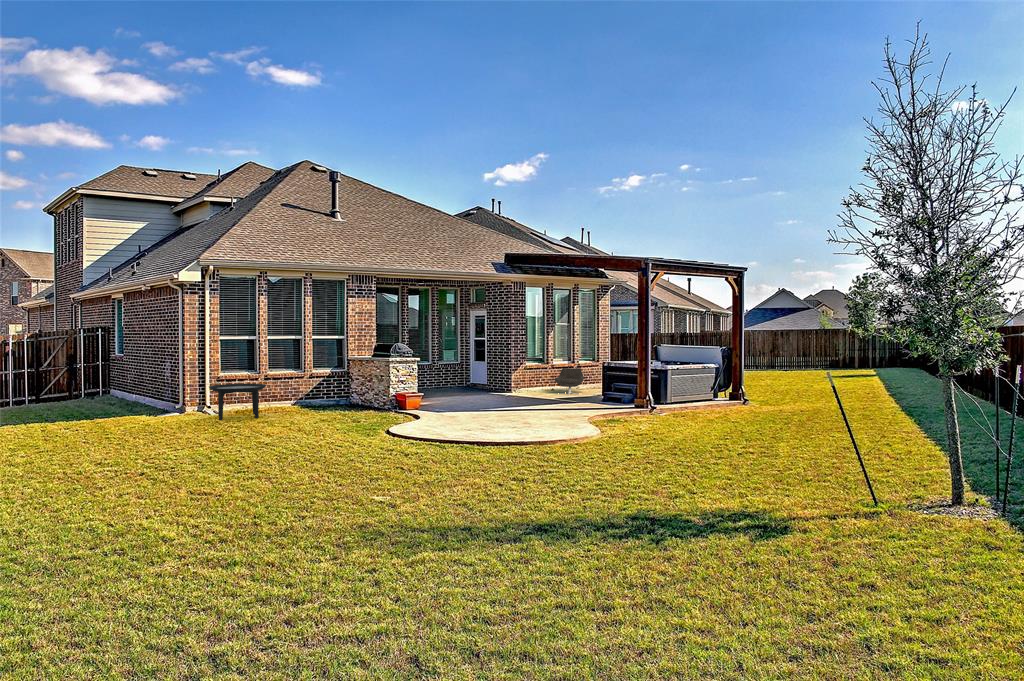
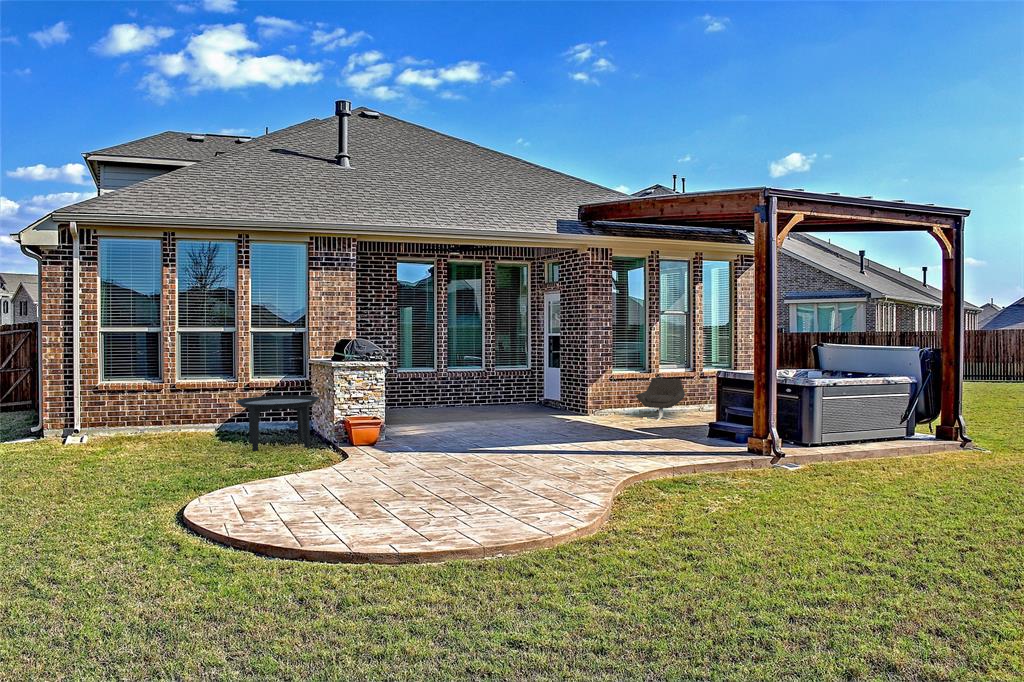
round table: present [209,384,266,420] -> present [236,395,319,451]

